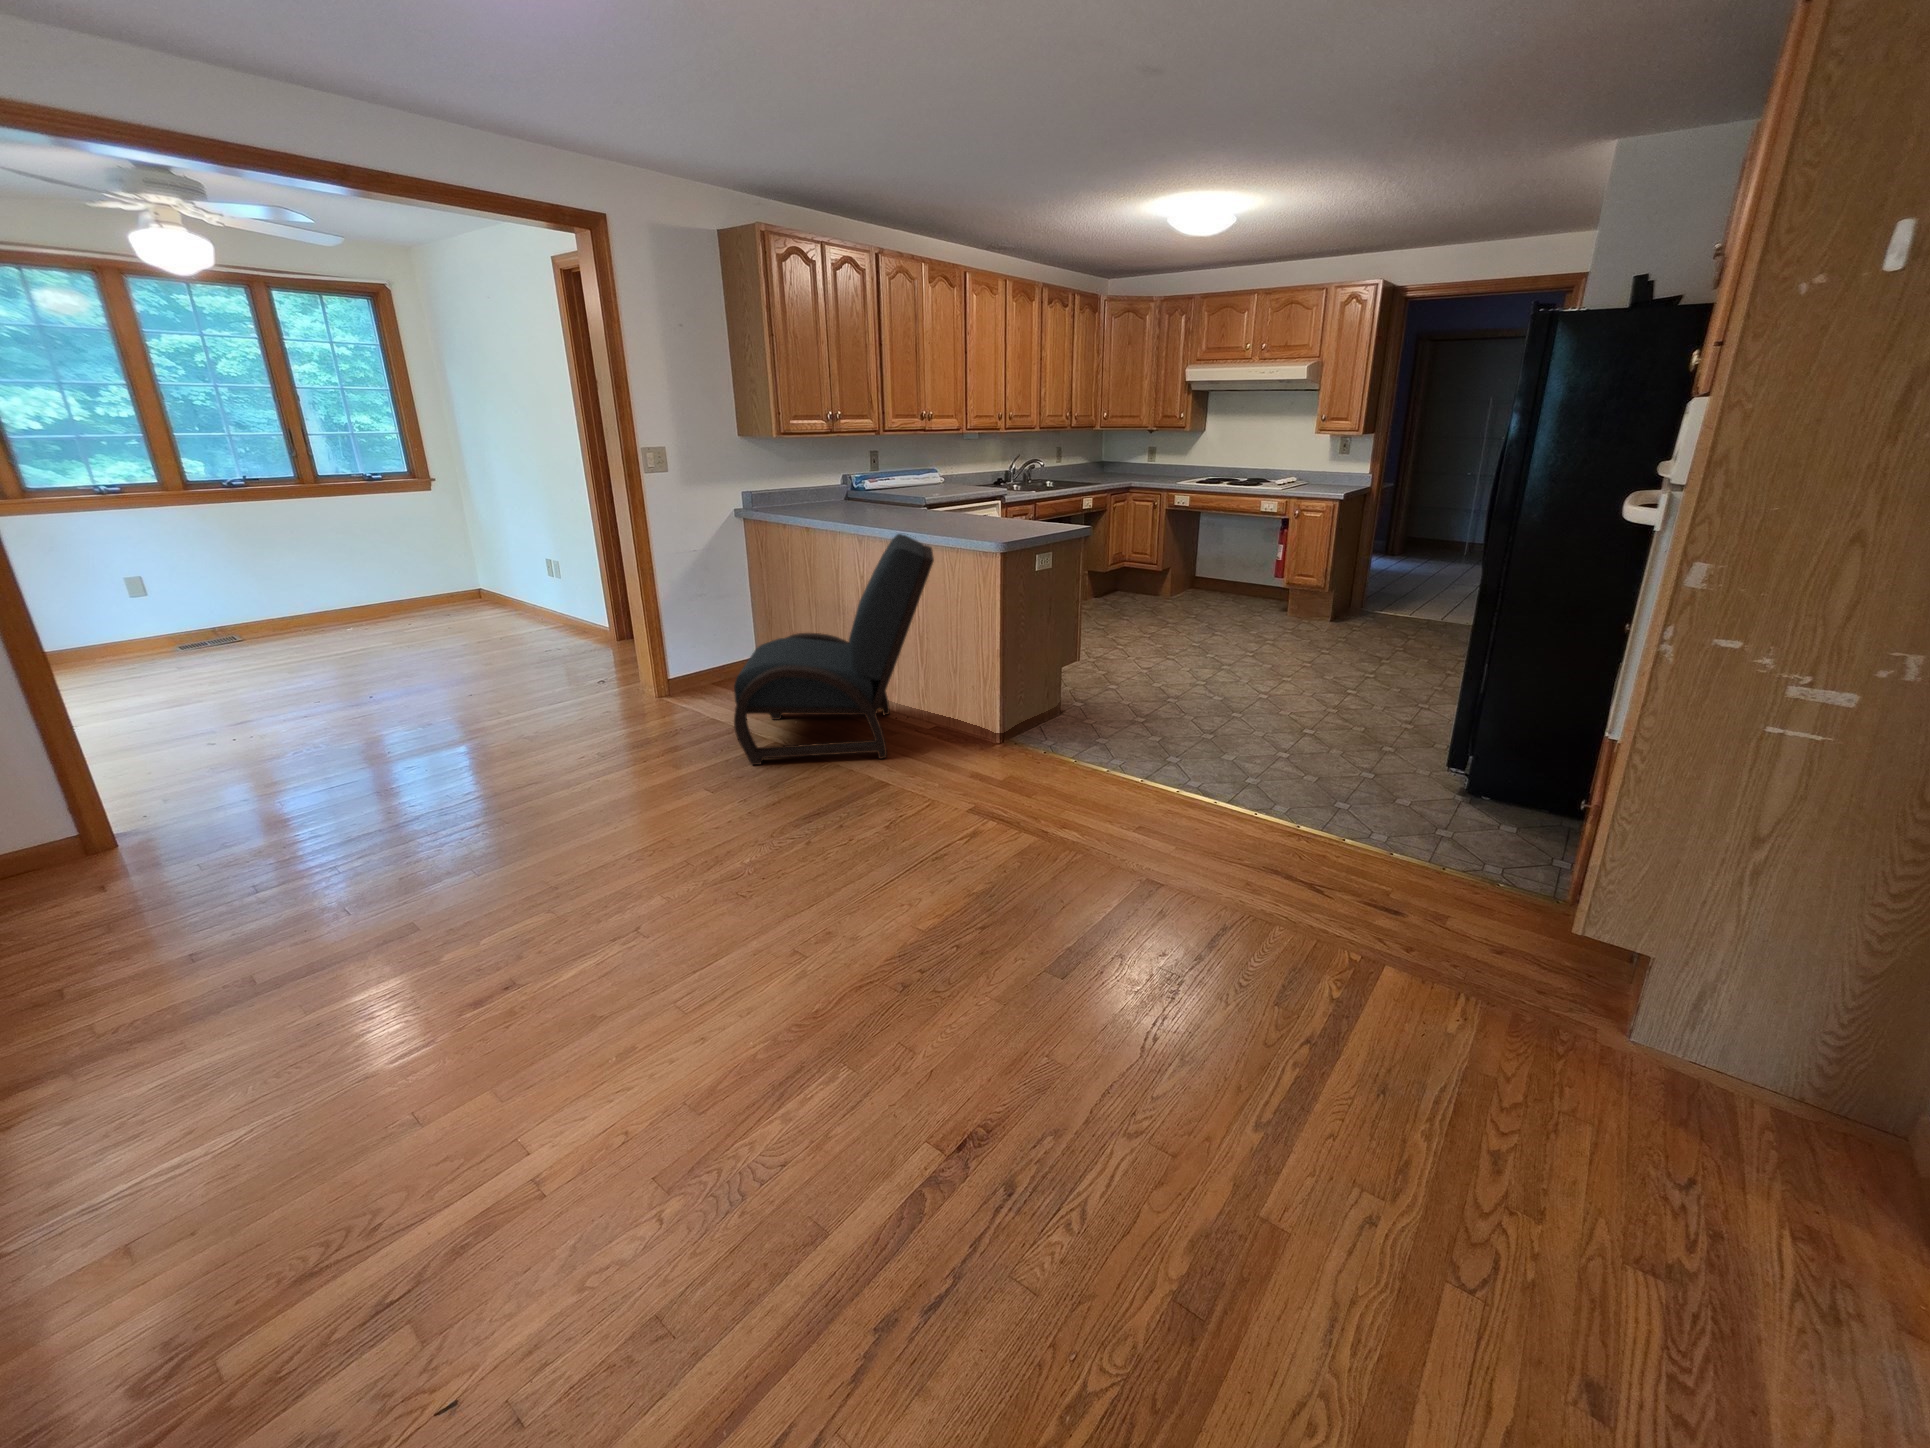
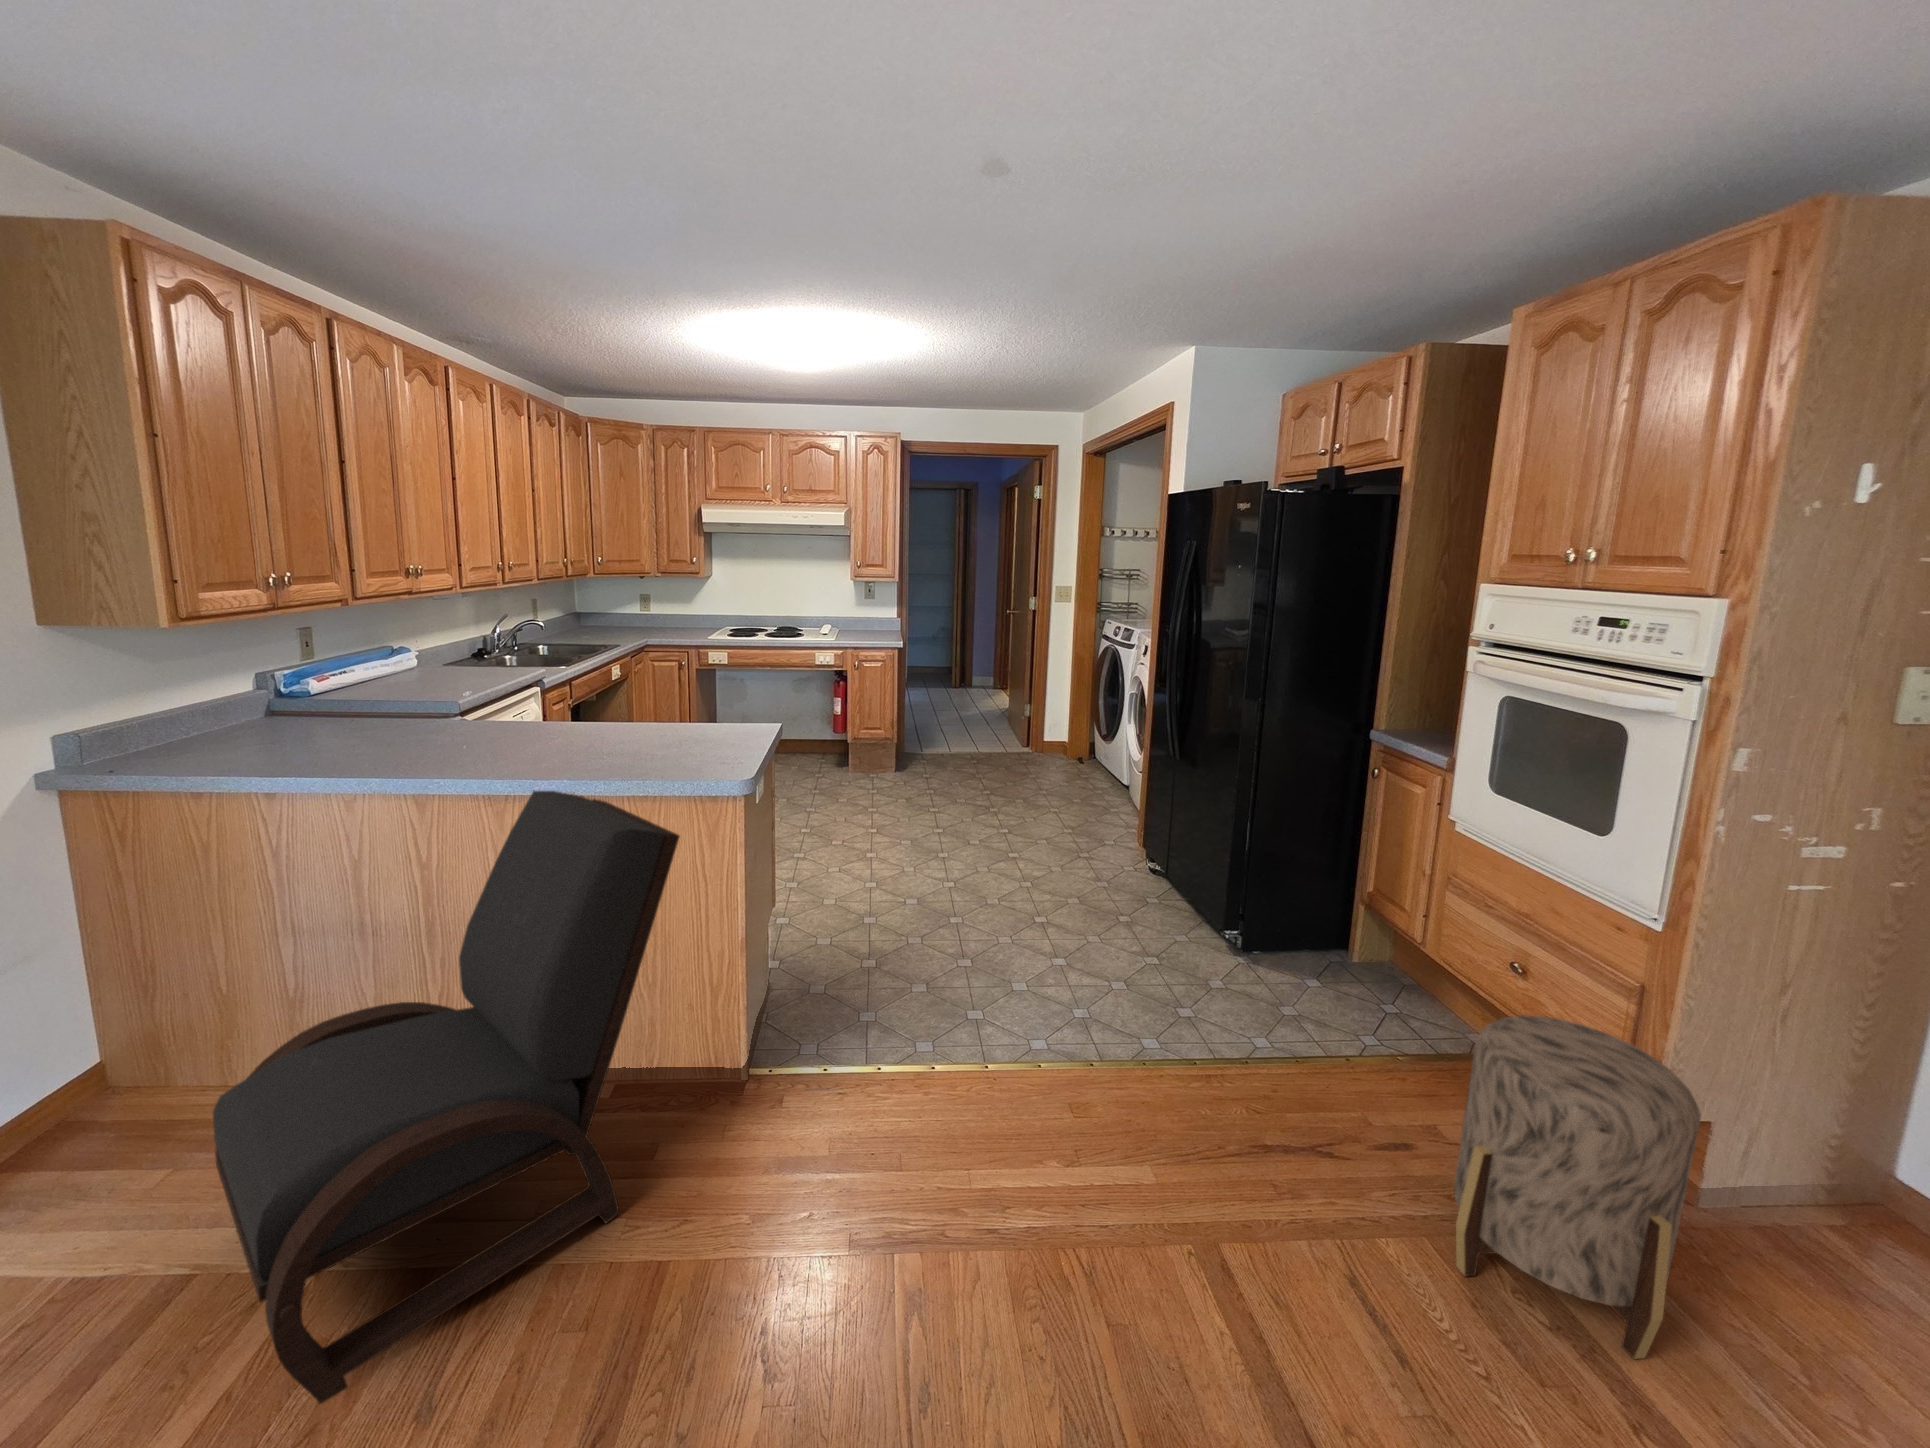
ottoman: none [1300,784,1498,1037] -> present [1454,1015,1701,1359]

